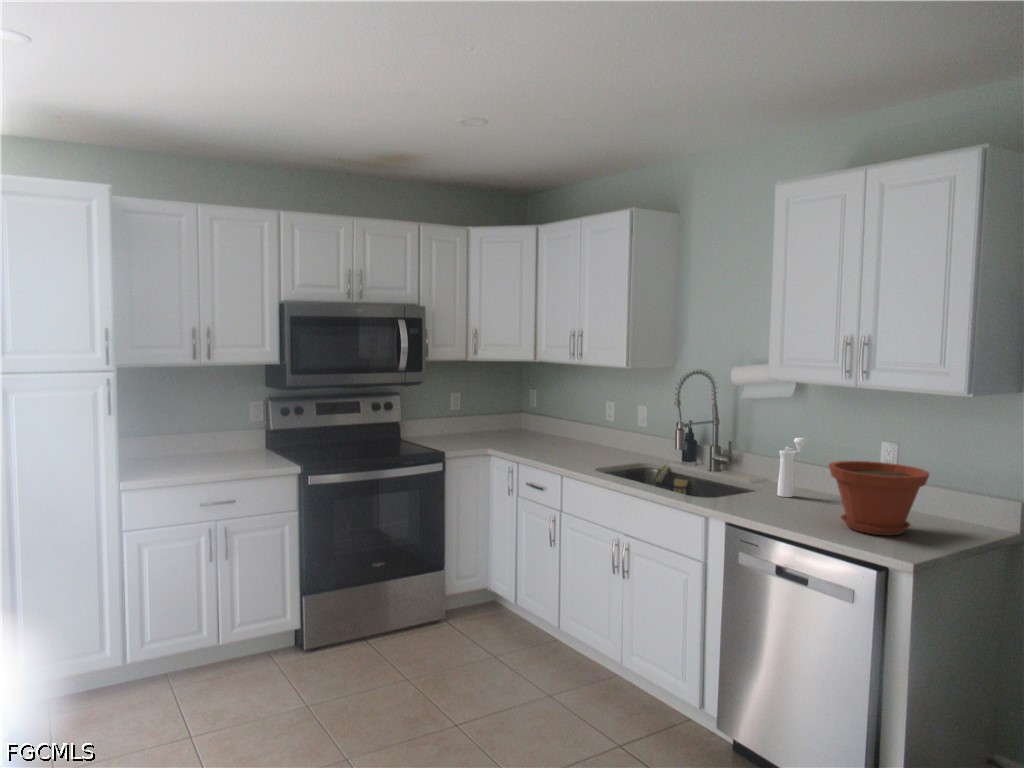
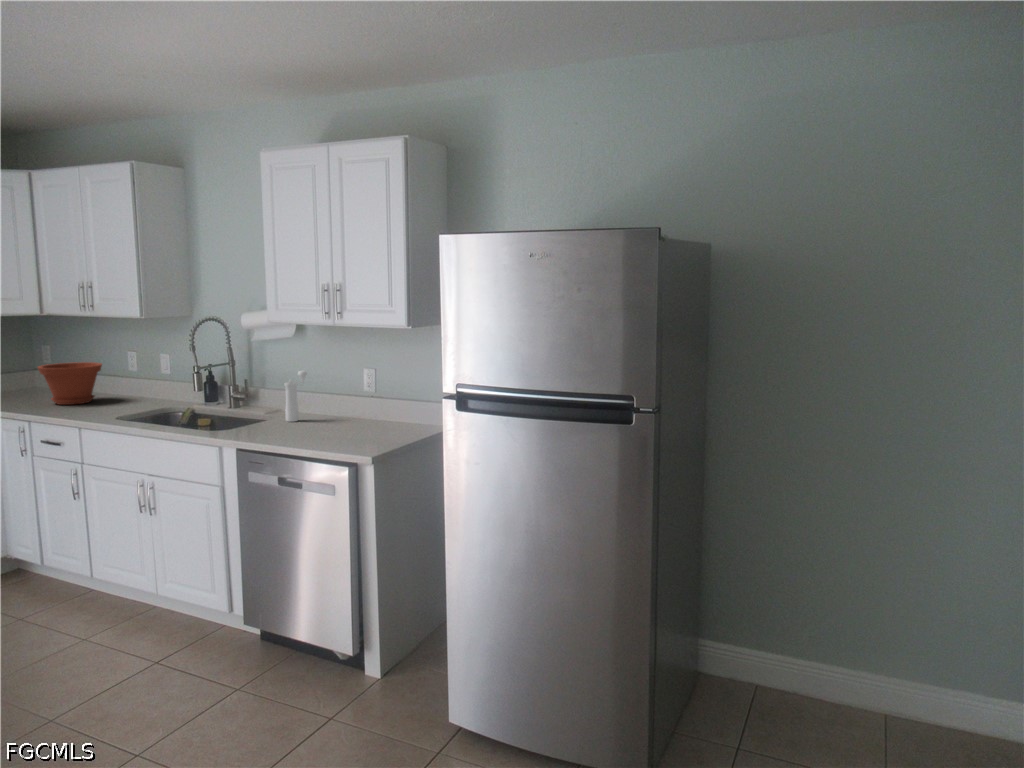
plant pot: present [829,461,929,535] -> present [38,362,102,405]

